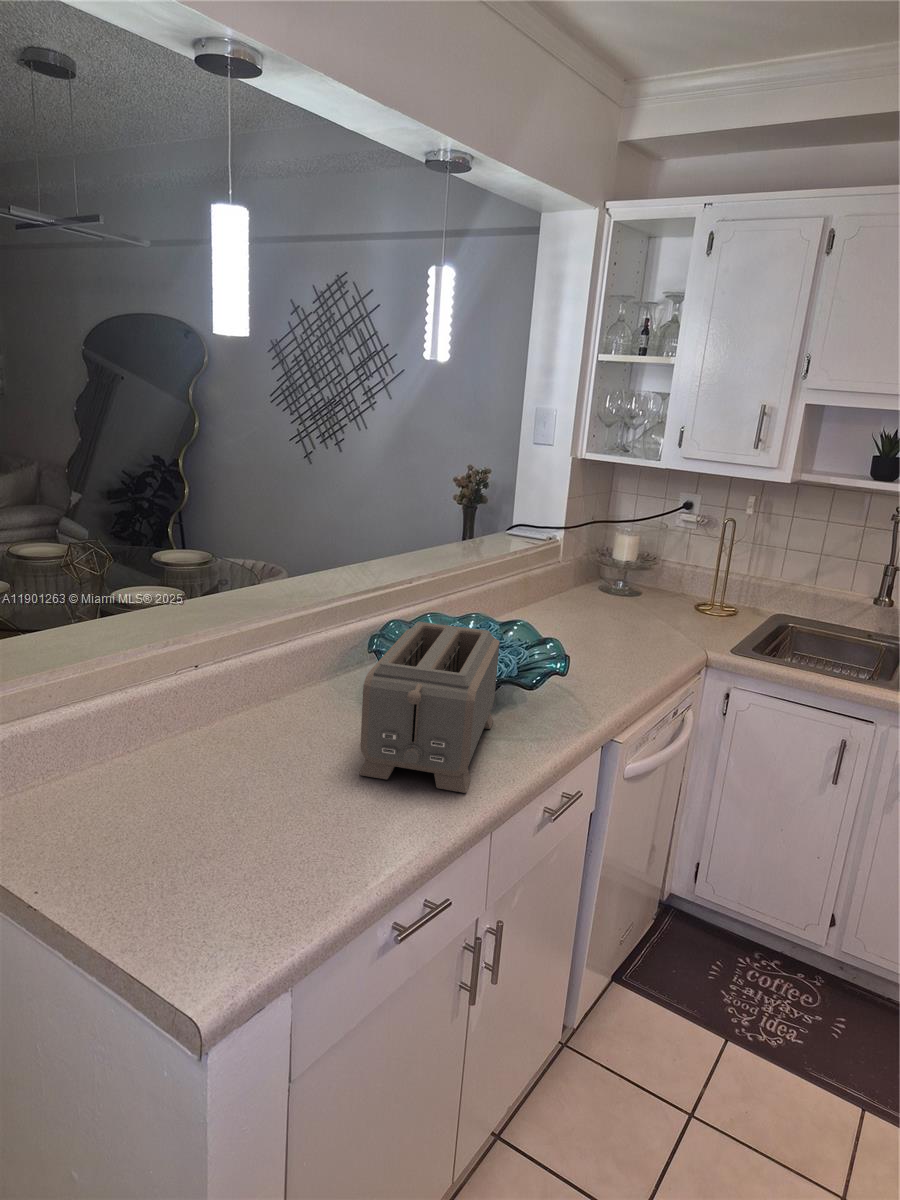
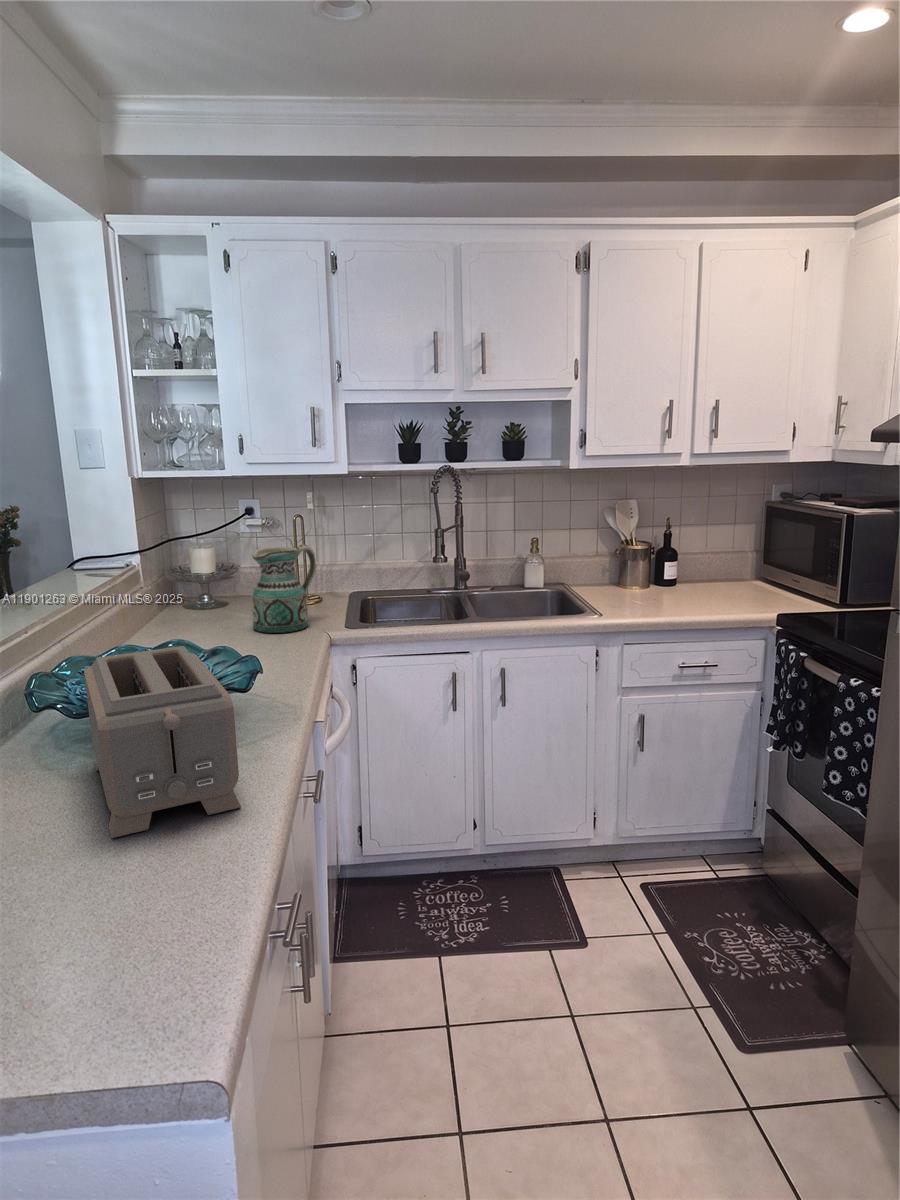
ceramic pitcher: none [639,548,724,640] -> present [252,544,316,633]

